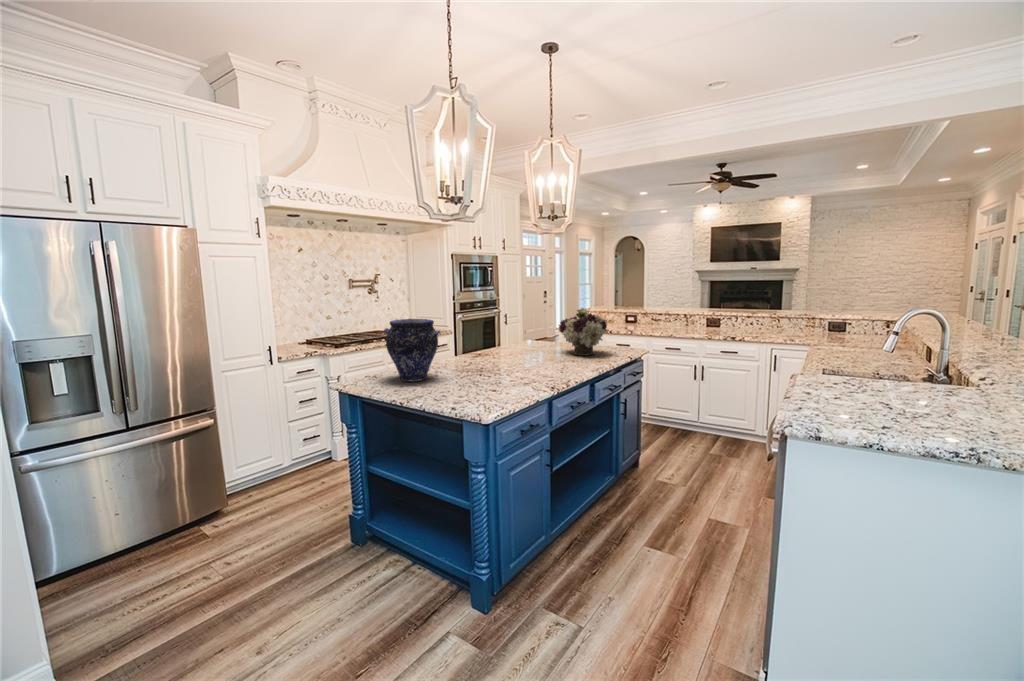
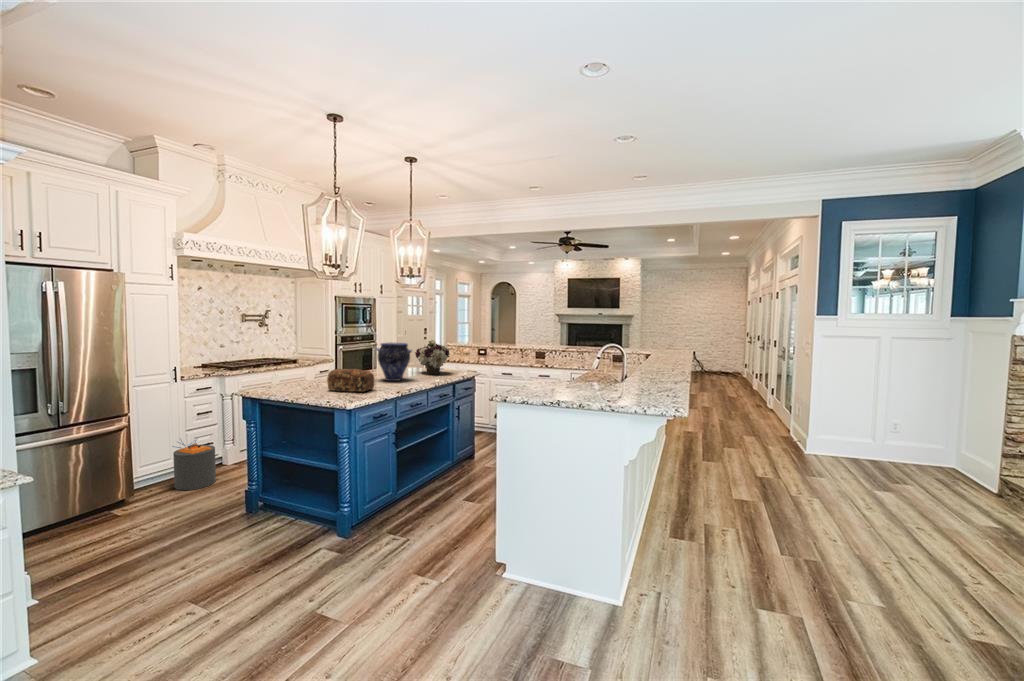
vase: present [384,319,440,381] -> present [377,343,412,381]
bread loaf: none [449,355,515,390] -> present [327,369,374,392]
trash can: none [268,431,323,498] -> present [172,439,216,490]

